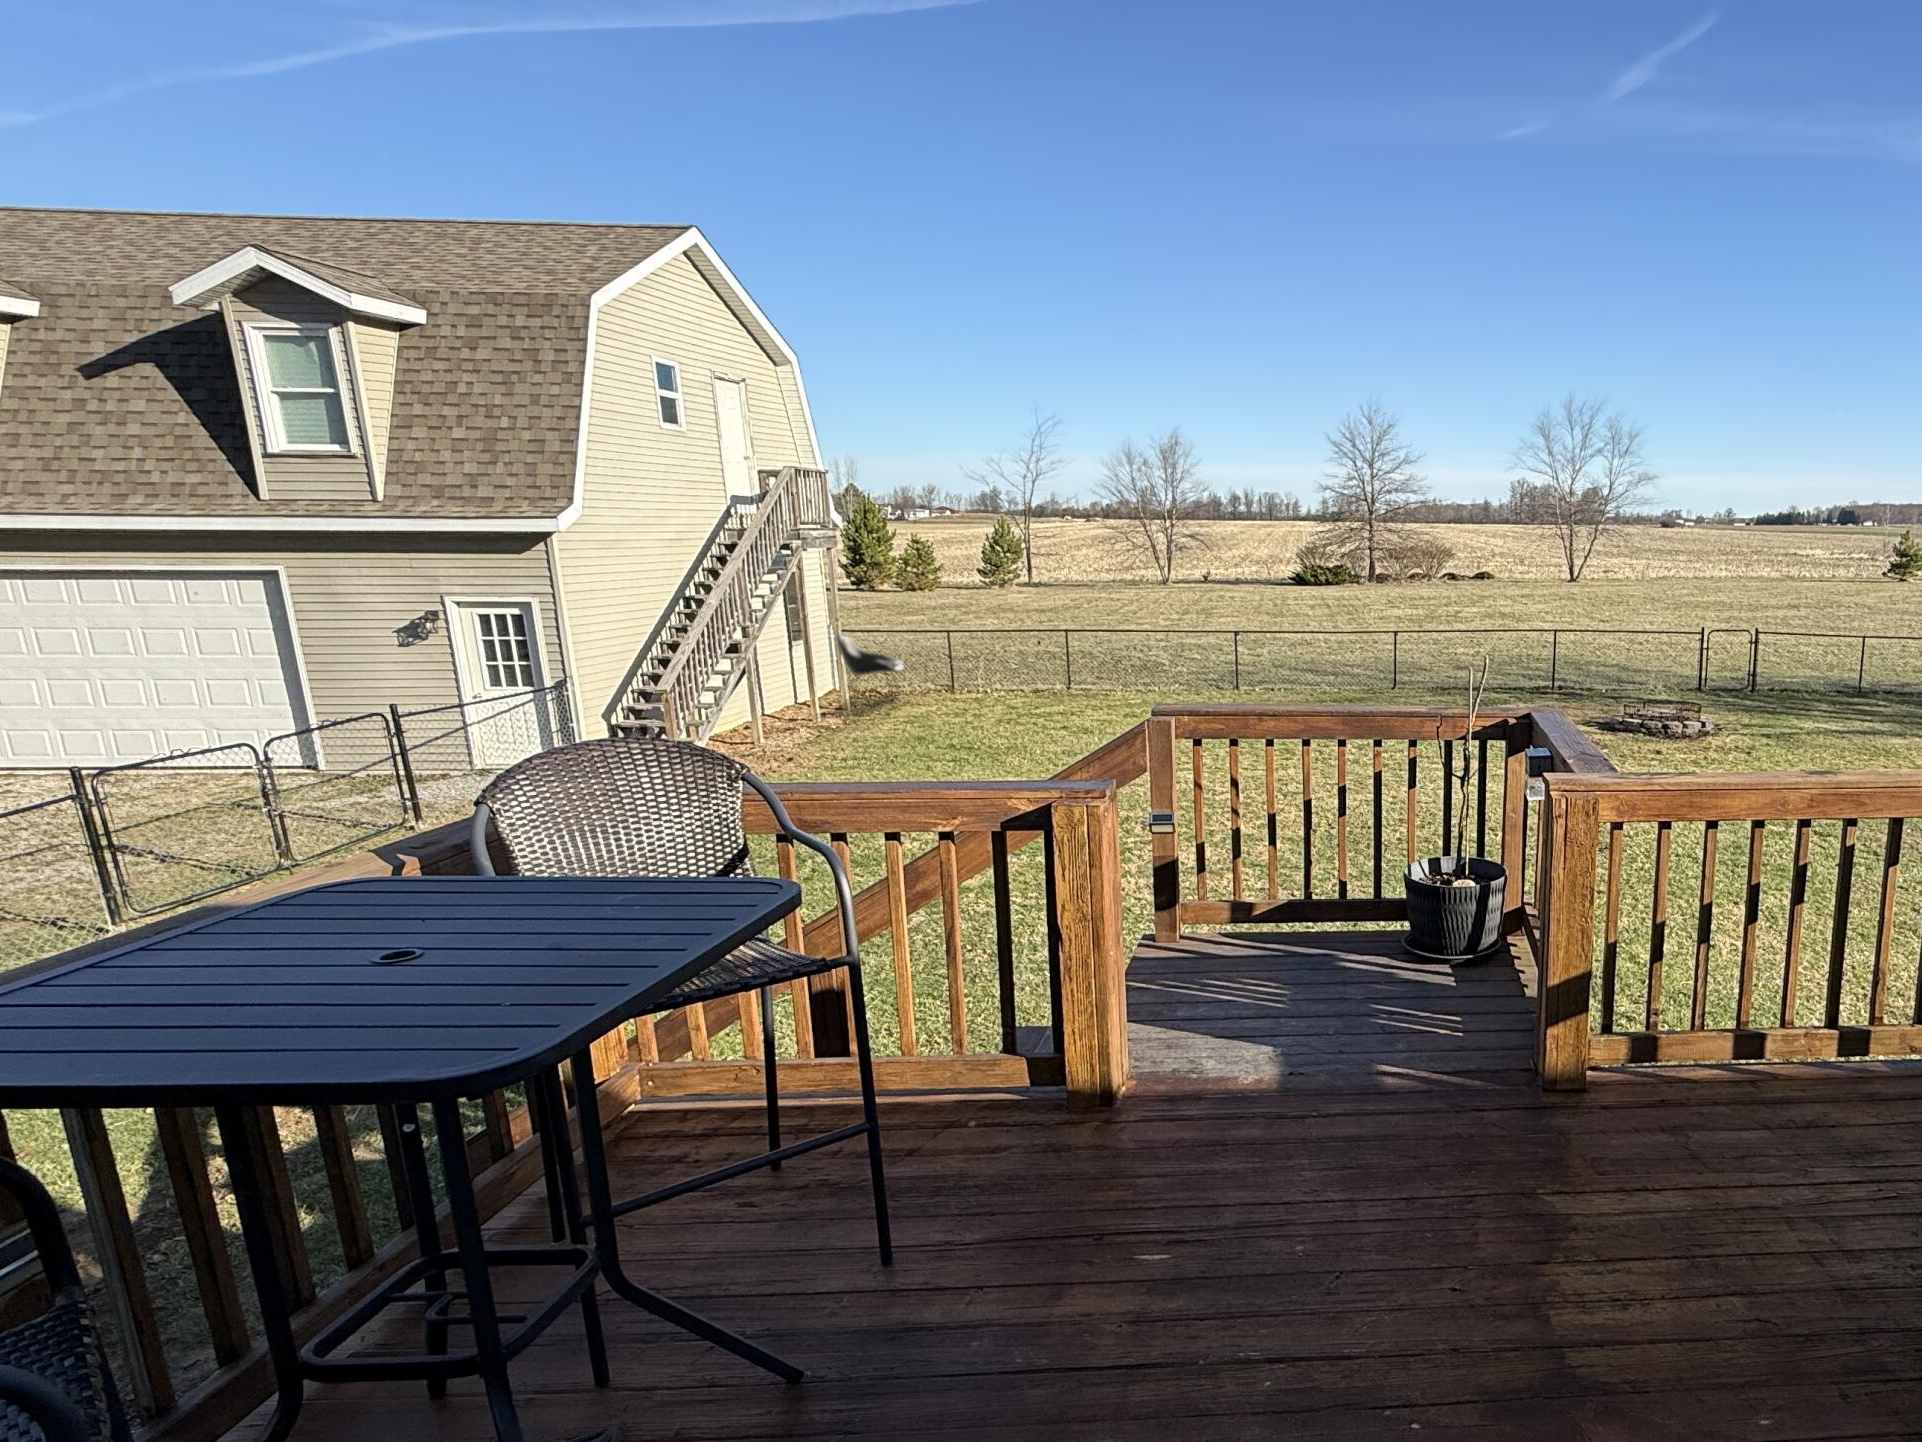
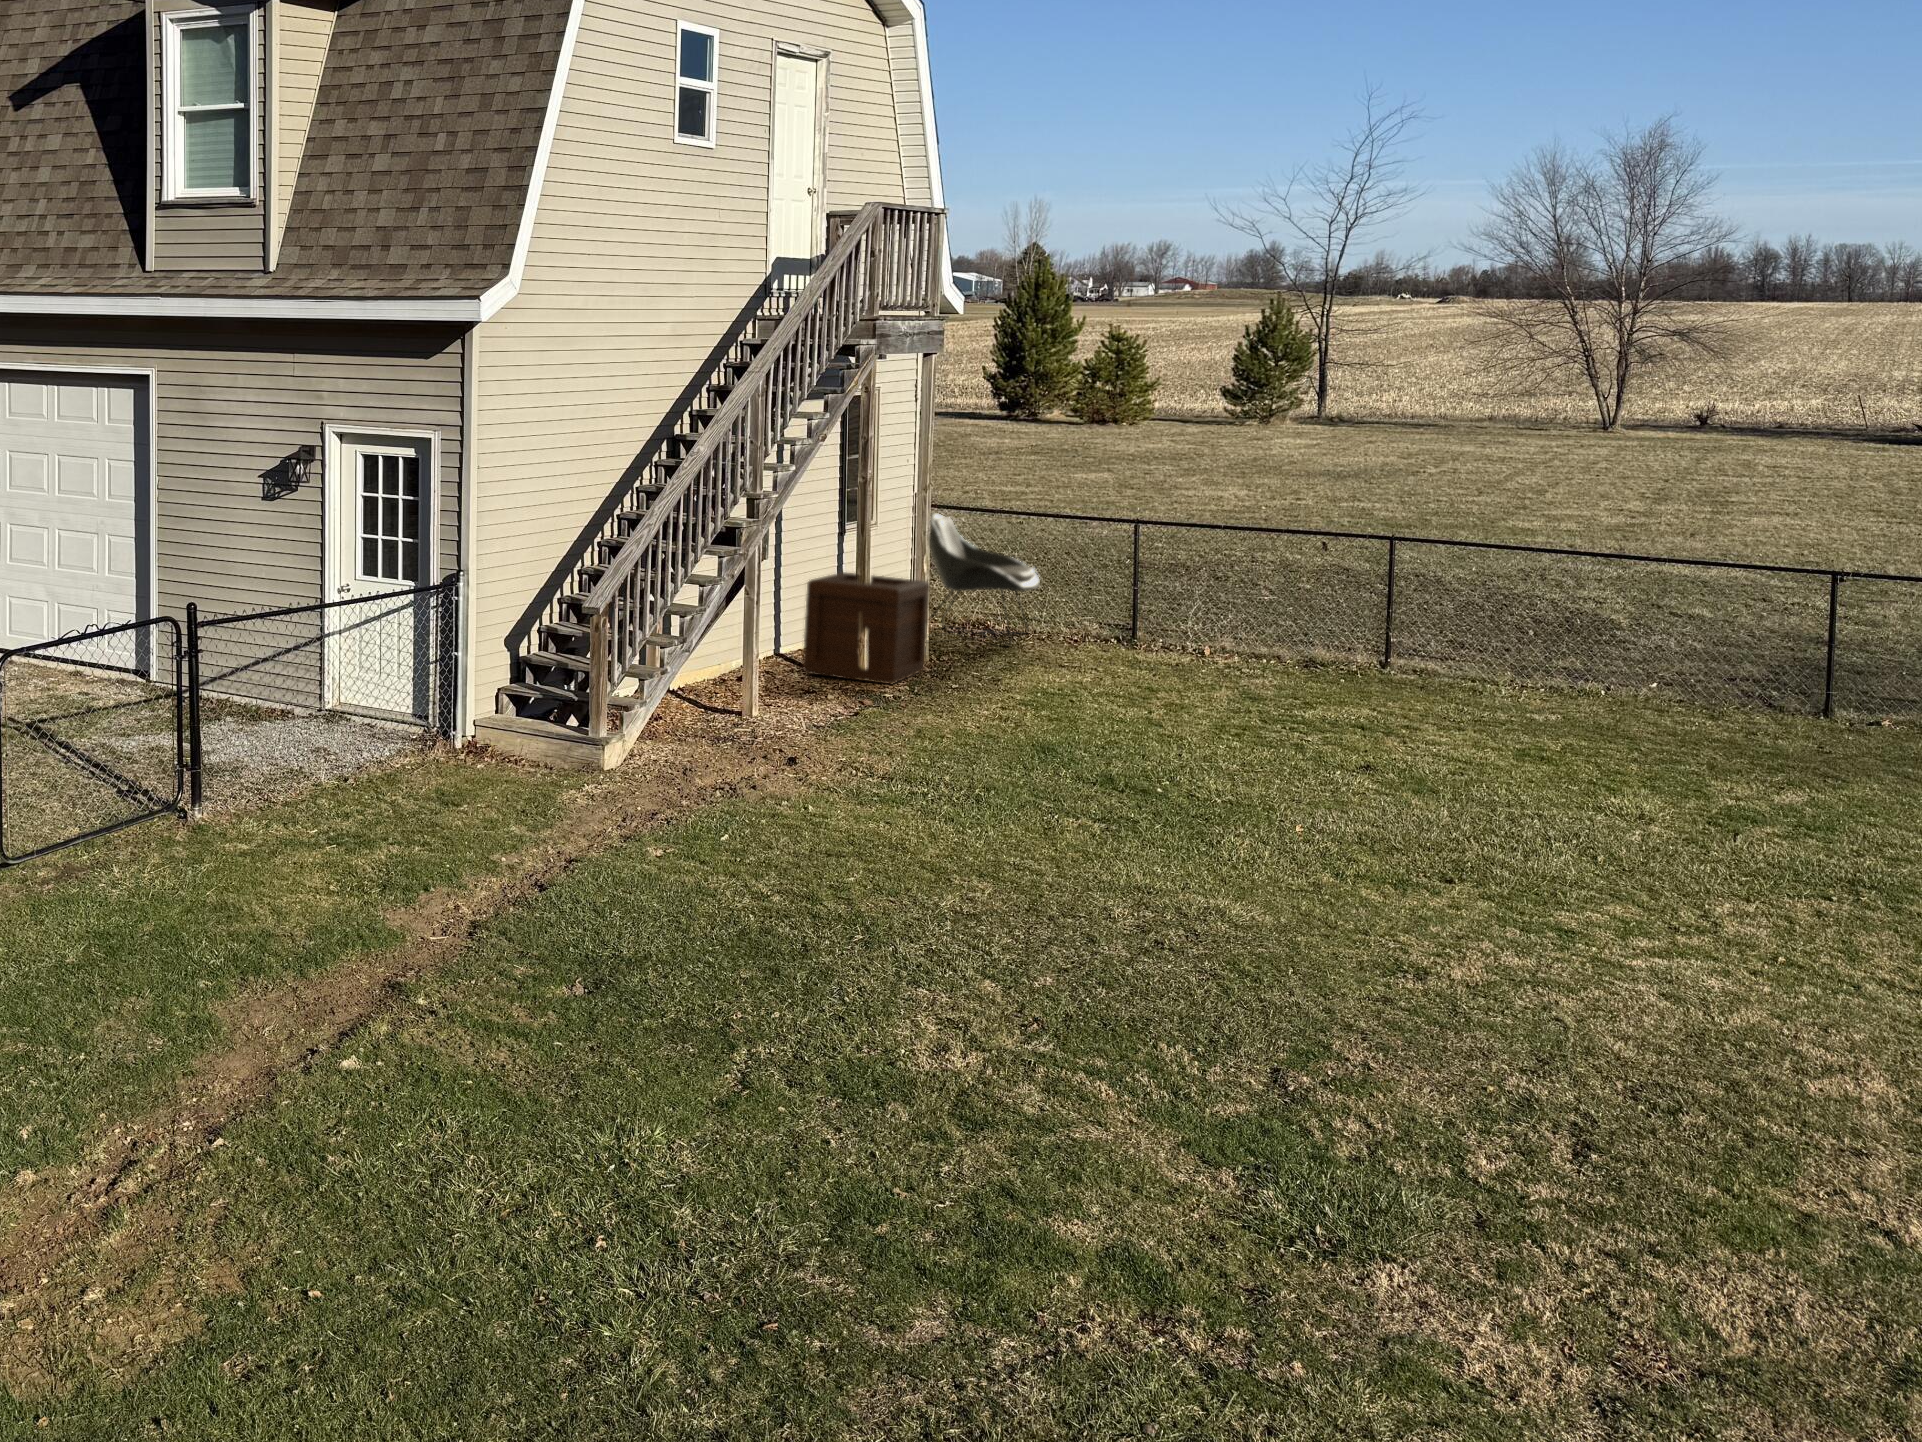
wooden crate: none [777,669,851,724] -> present [803,572,930,684]

